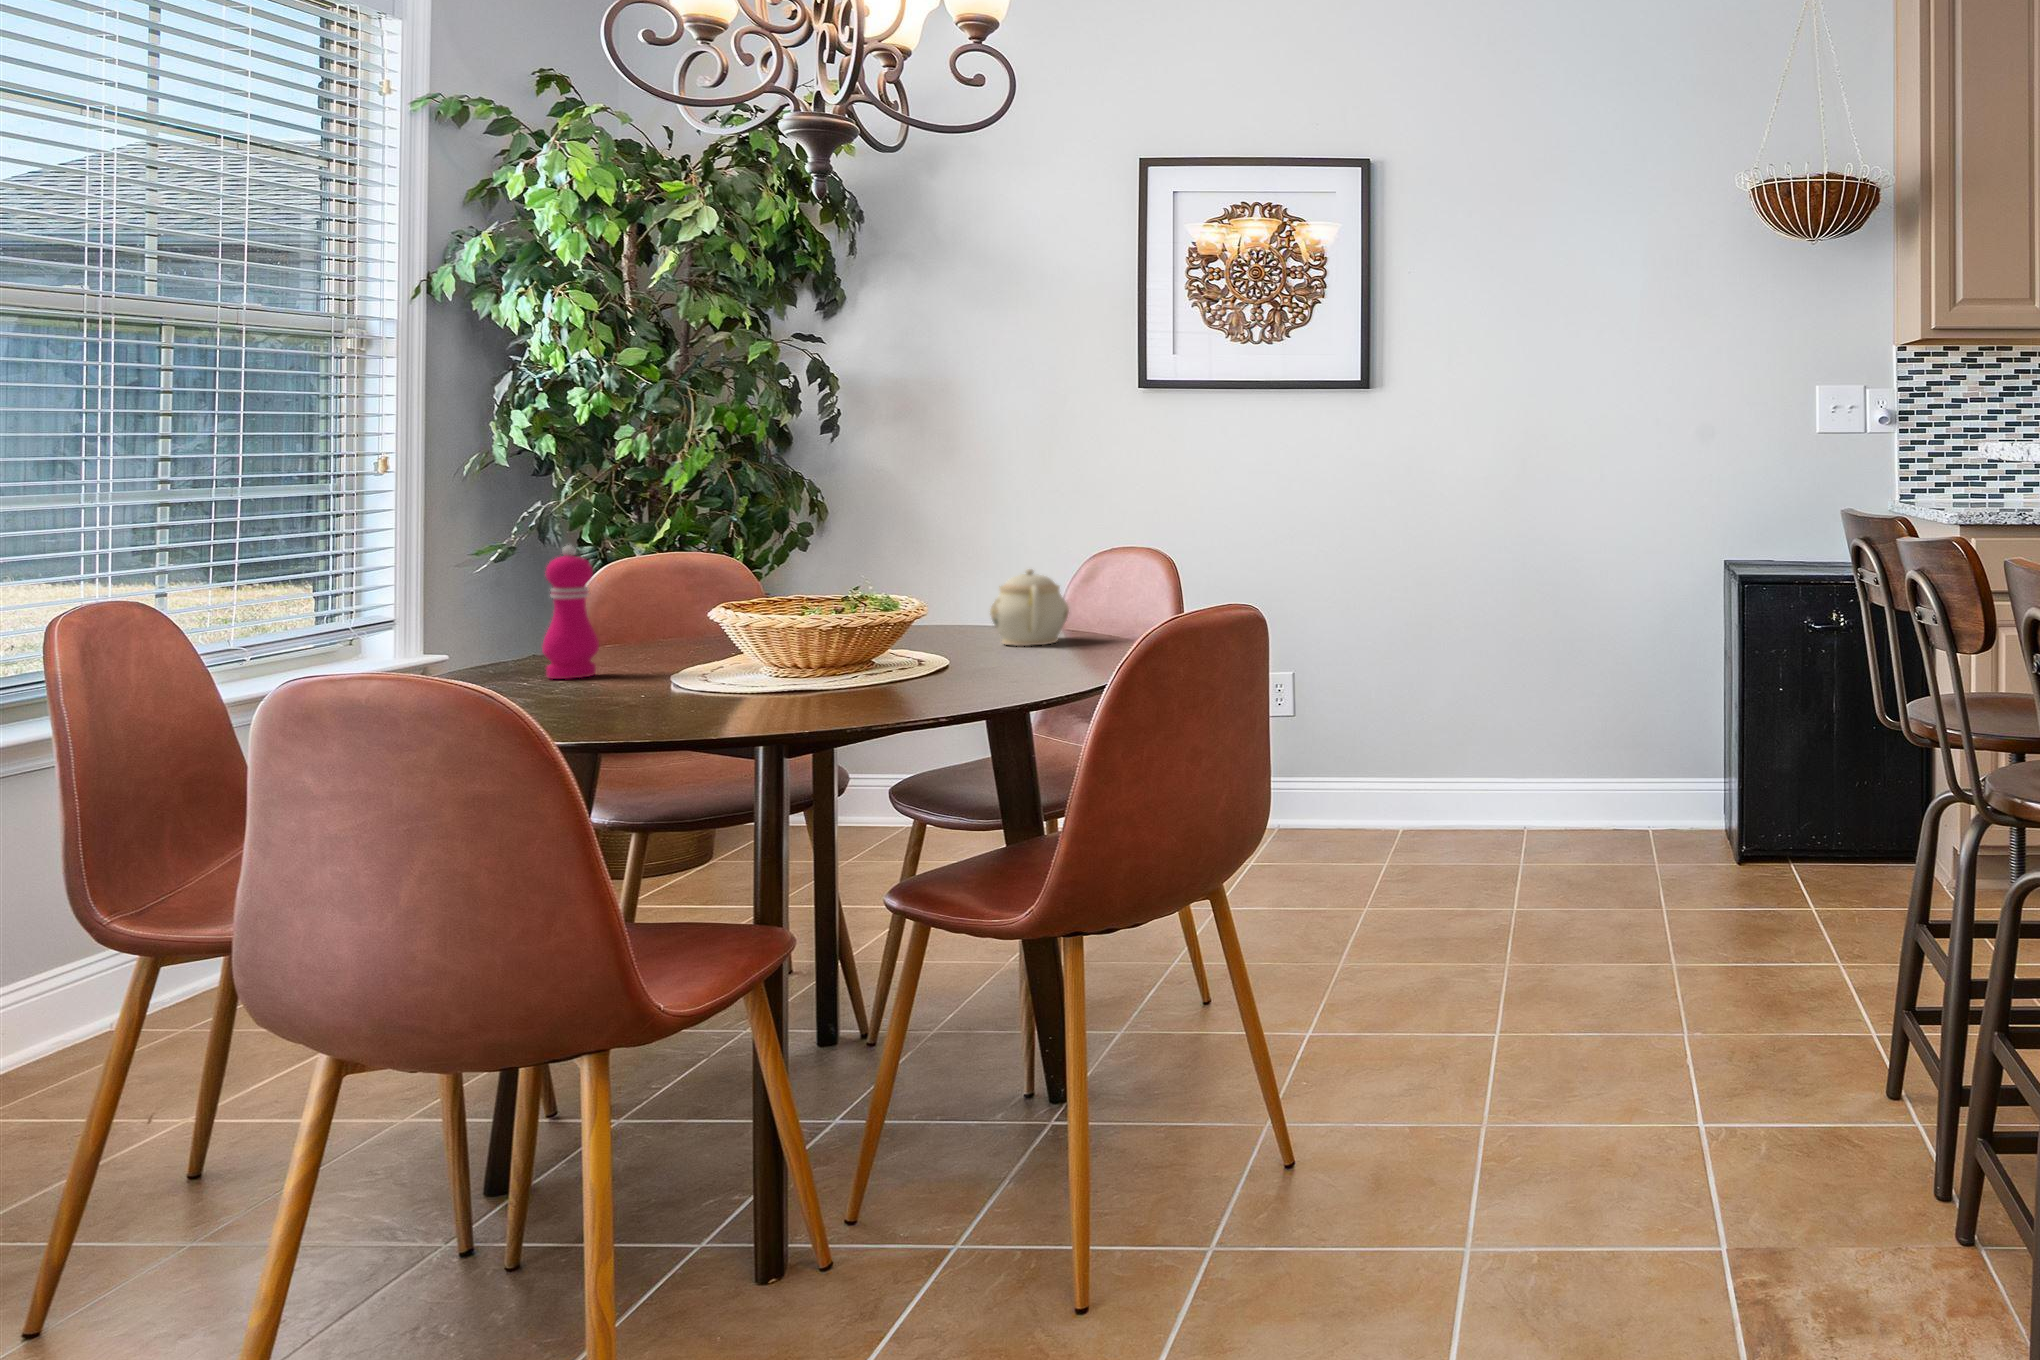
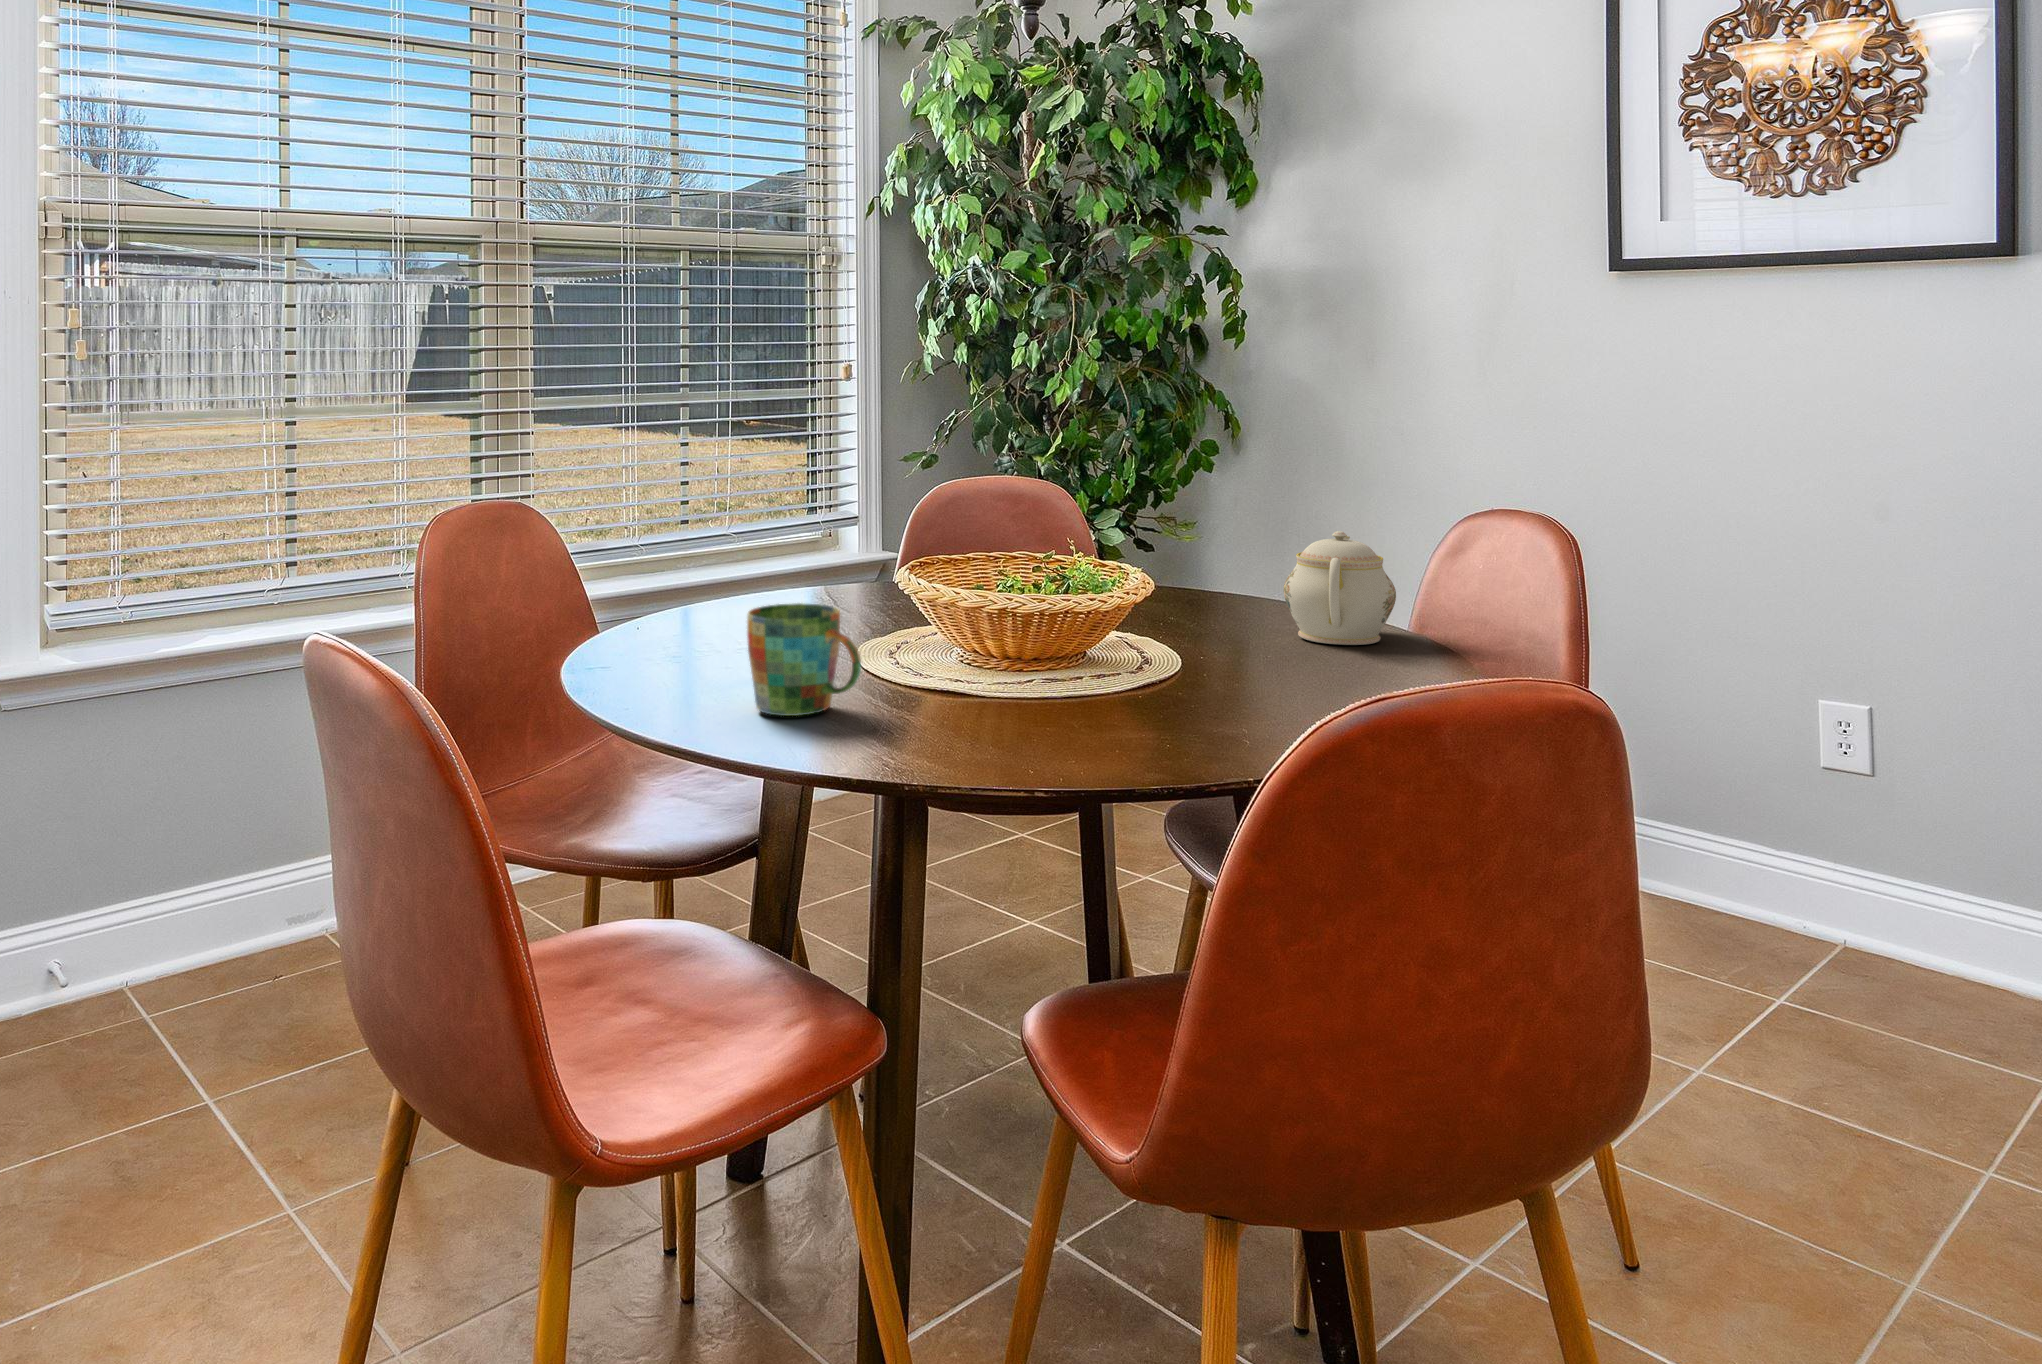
pepper mill: present [542,546,599,679] -> none [779,472,833,625]
mug: none [647,633,755,716] -> present [747,603,861,716]

